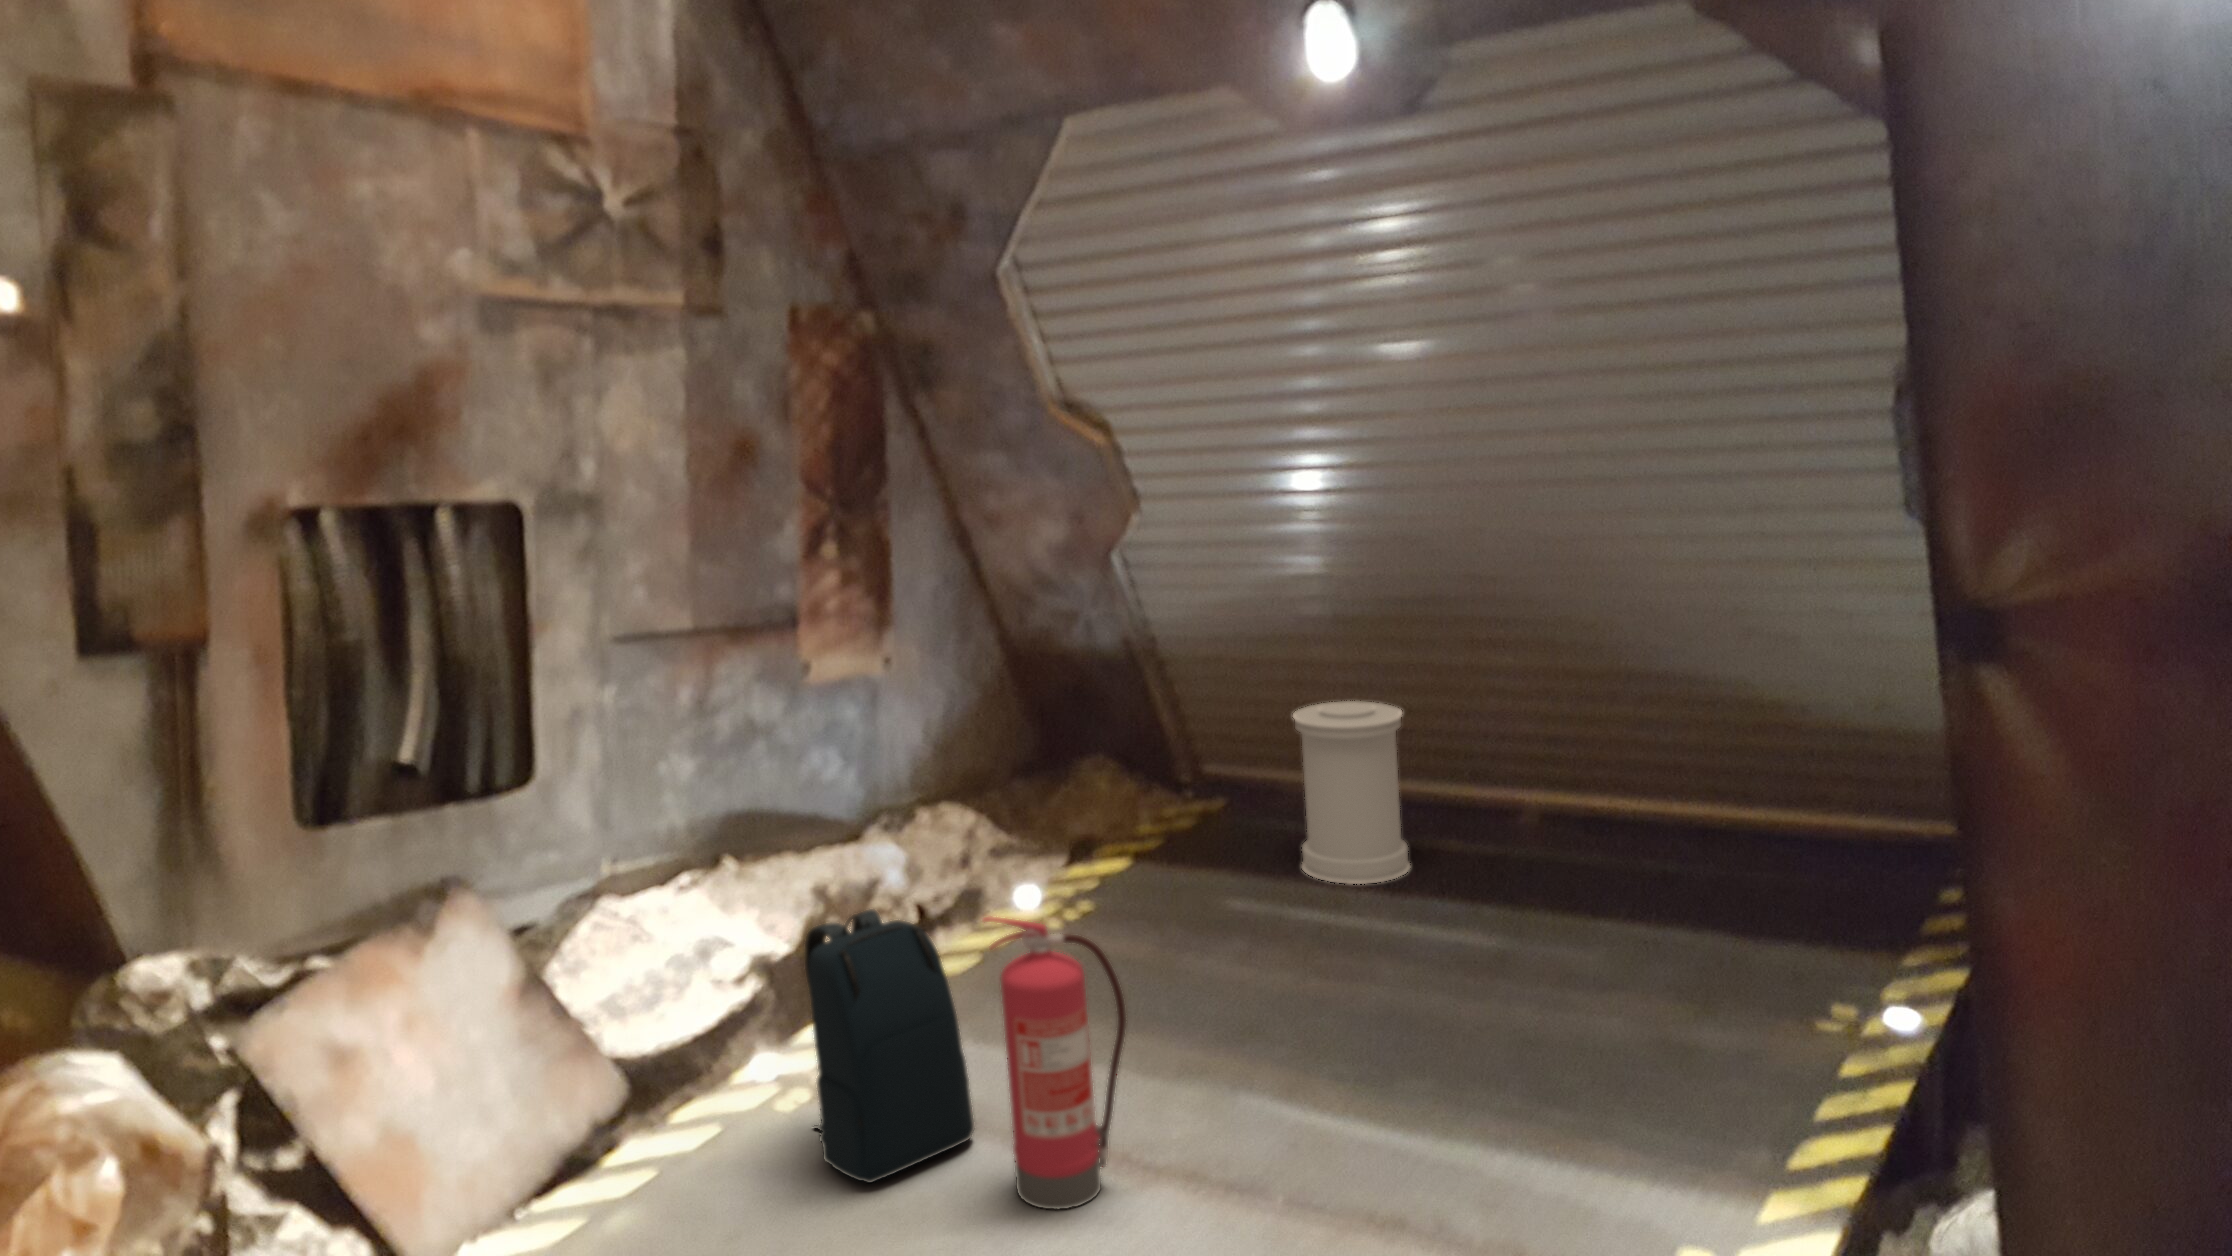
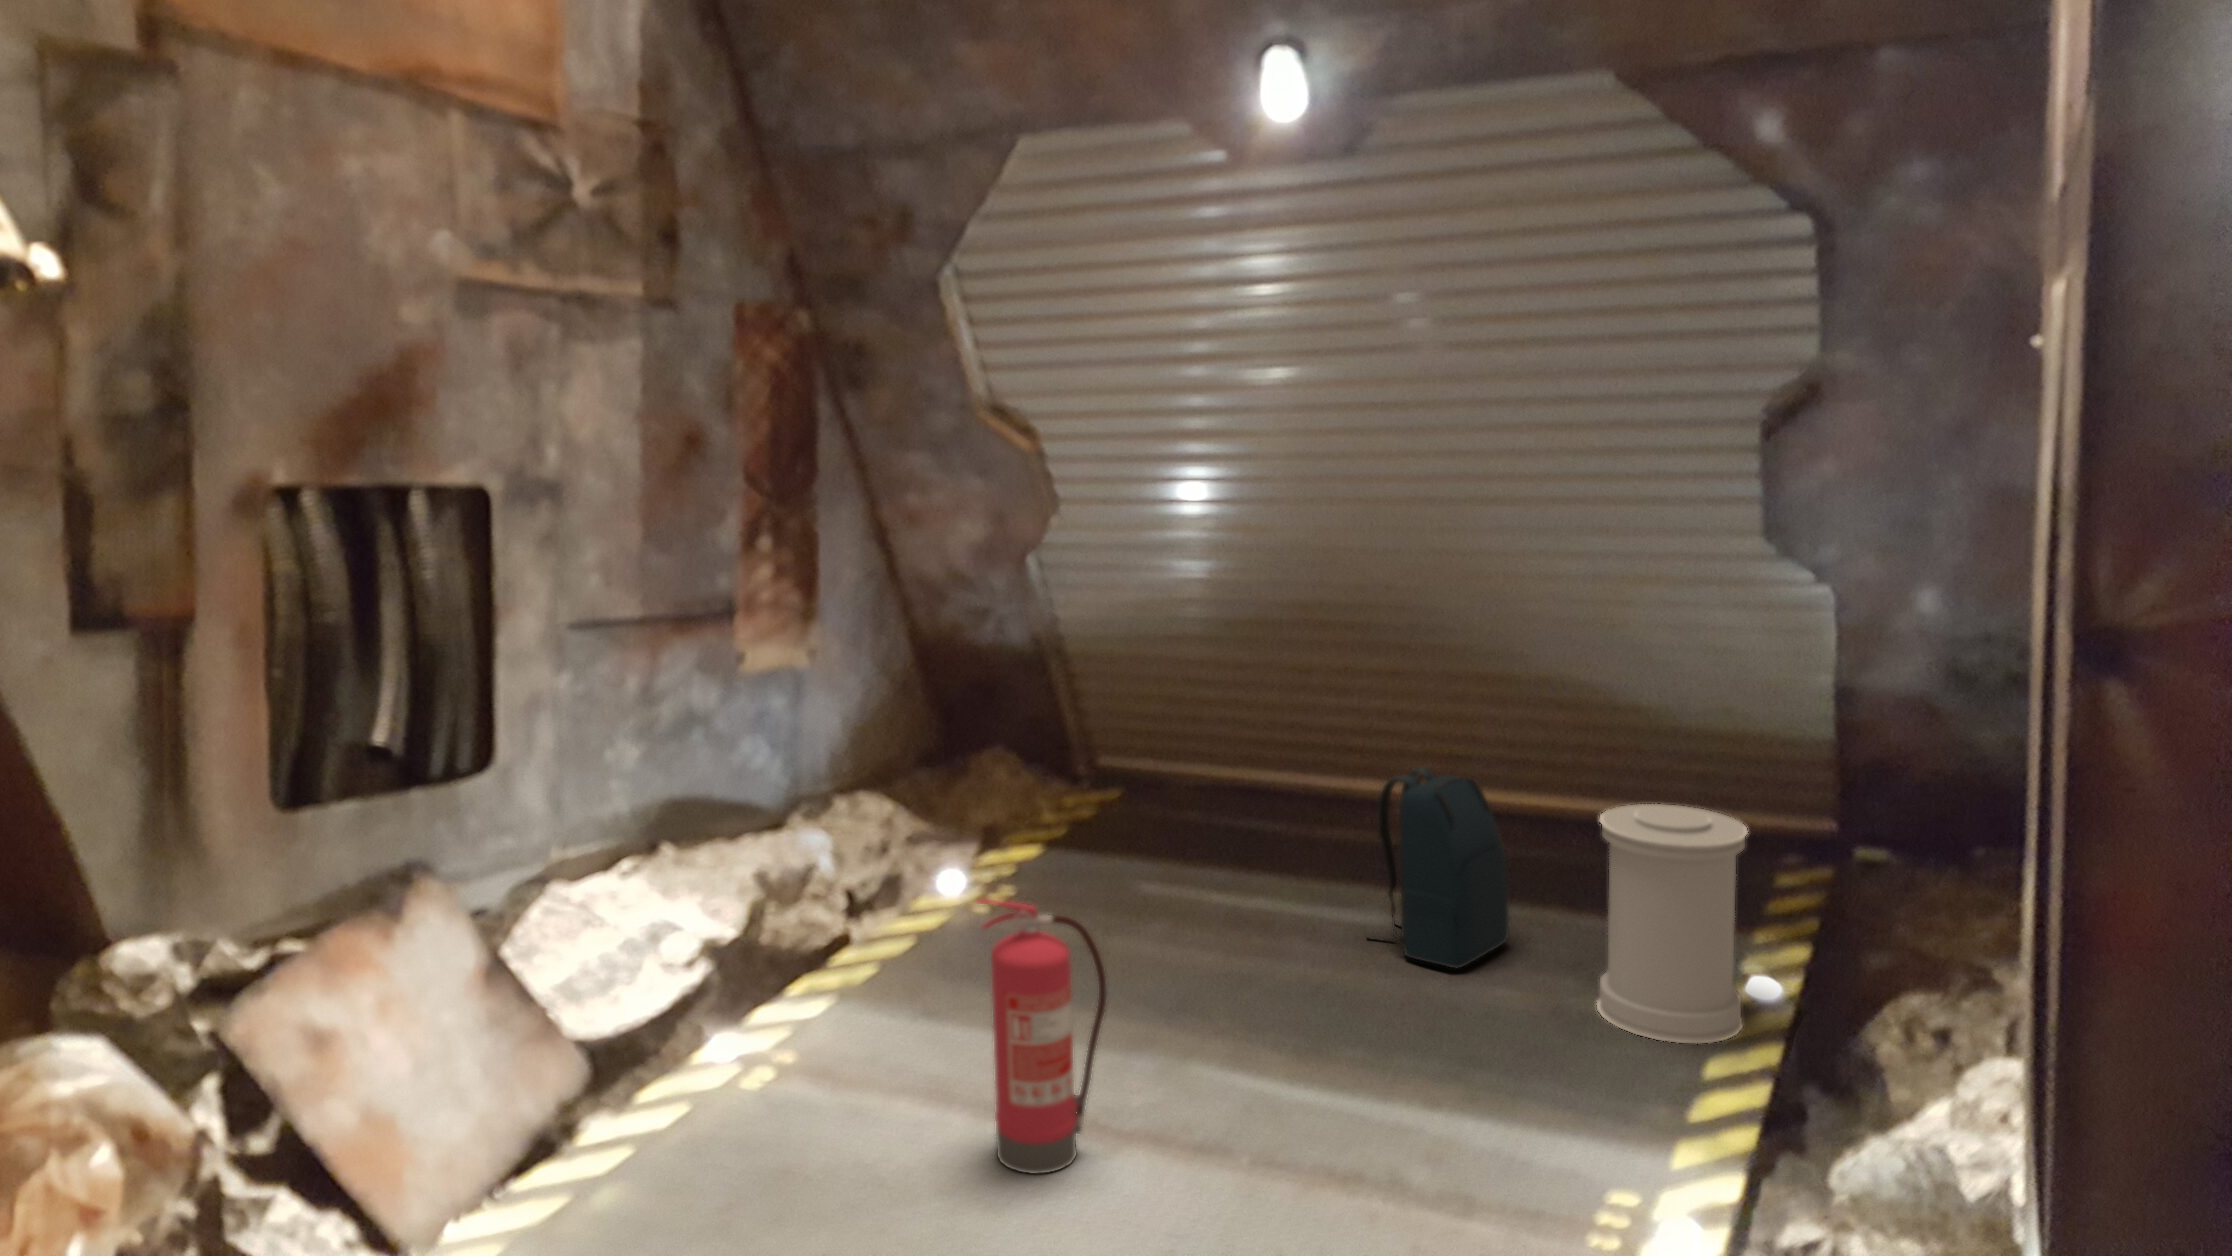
trash can: present [1293,701,1410,884] -> present [1597,804,1747,1043]
backpack: present [805,909,974,1183] -> present [1378,767,1509,968]

